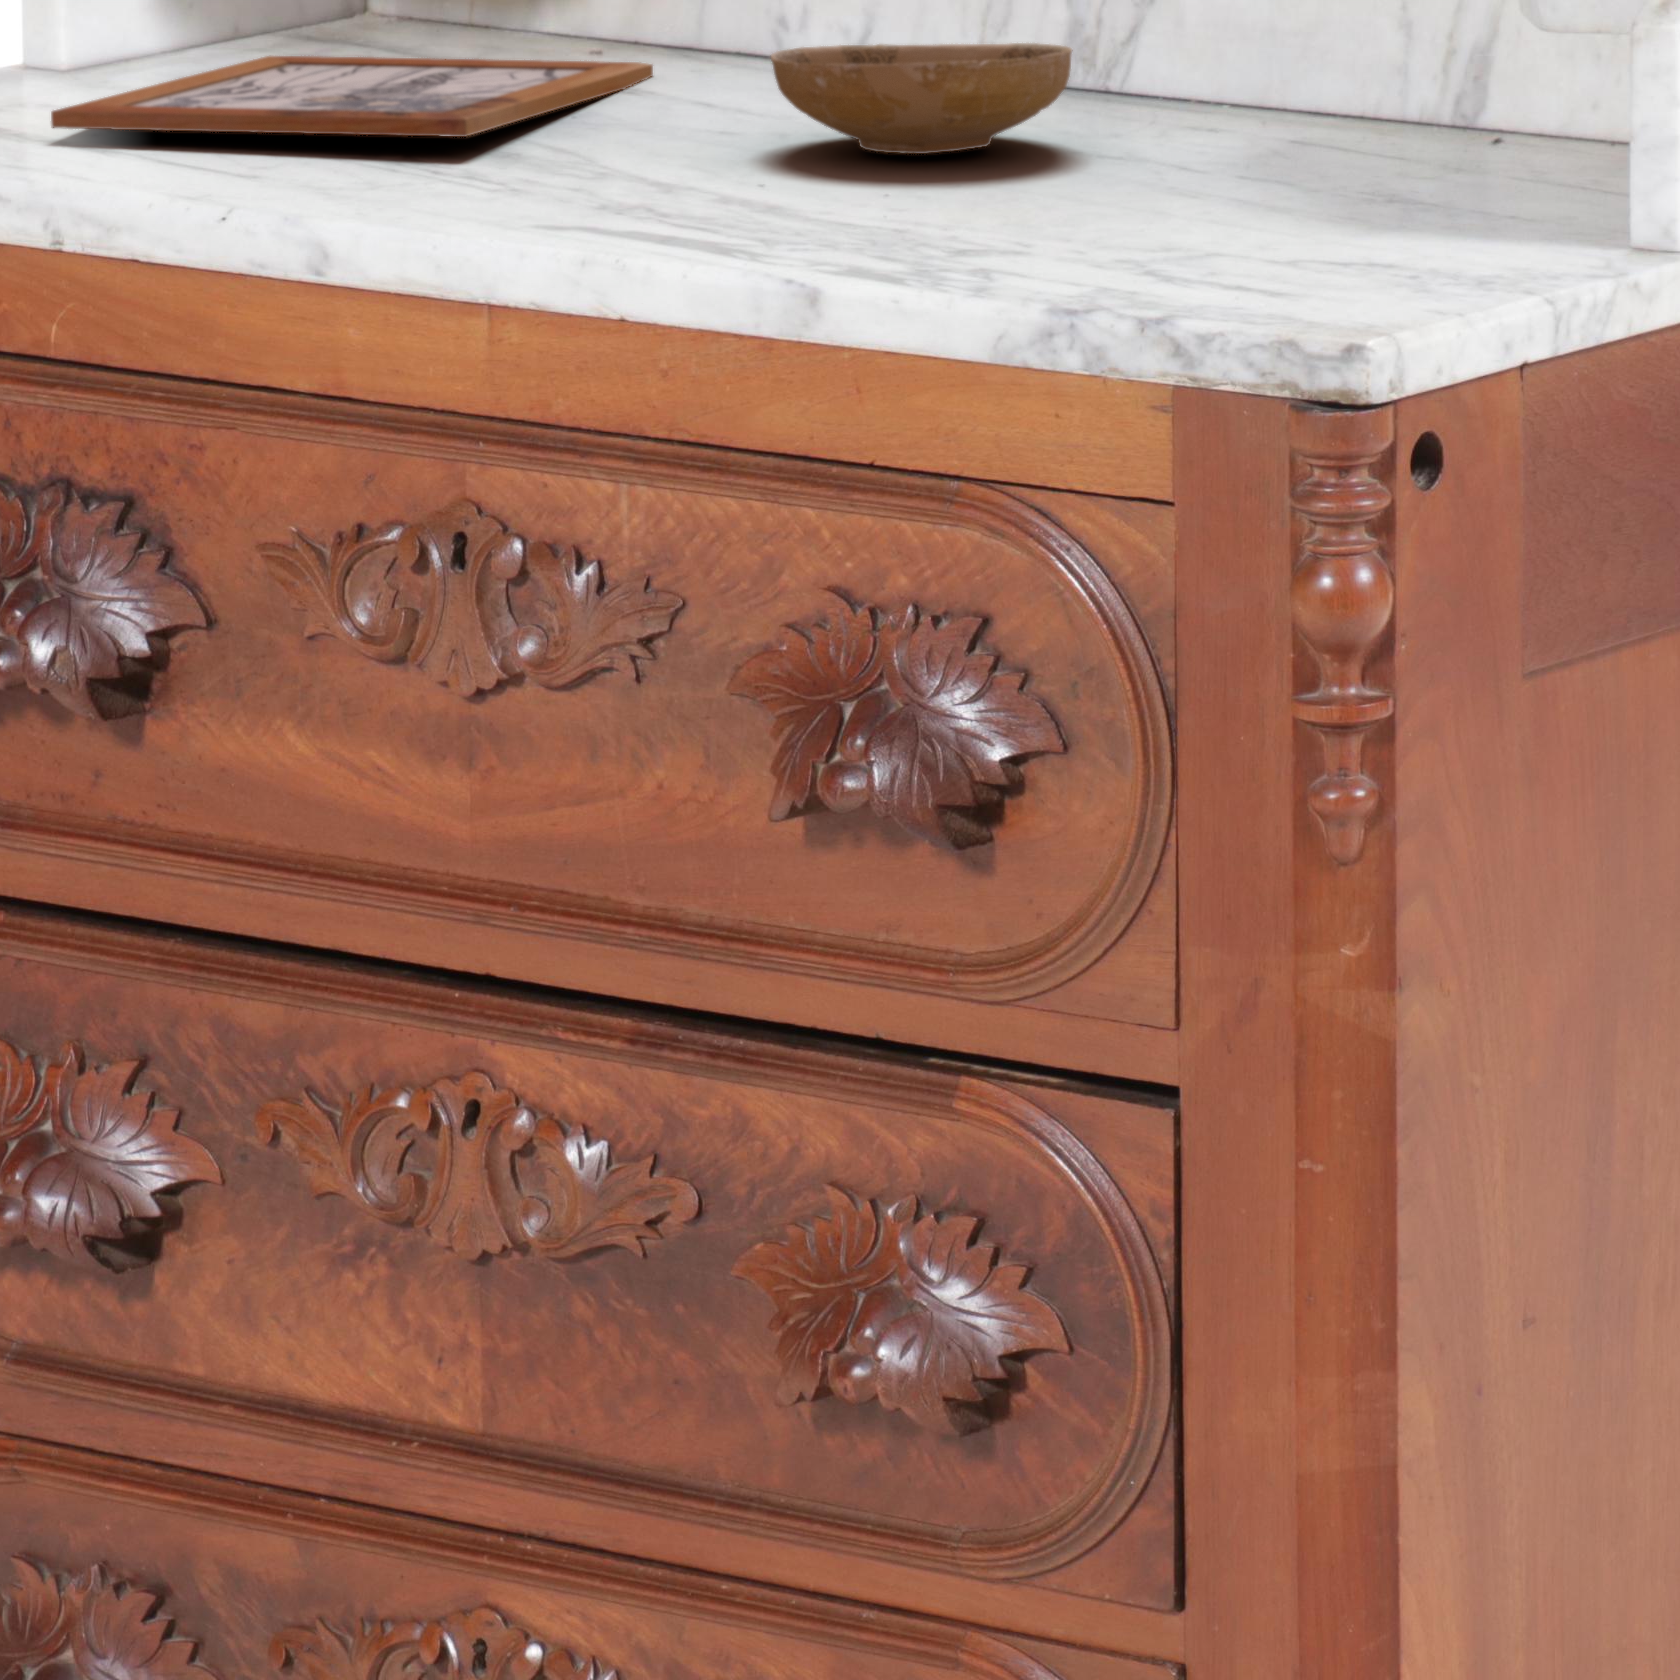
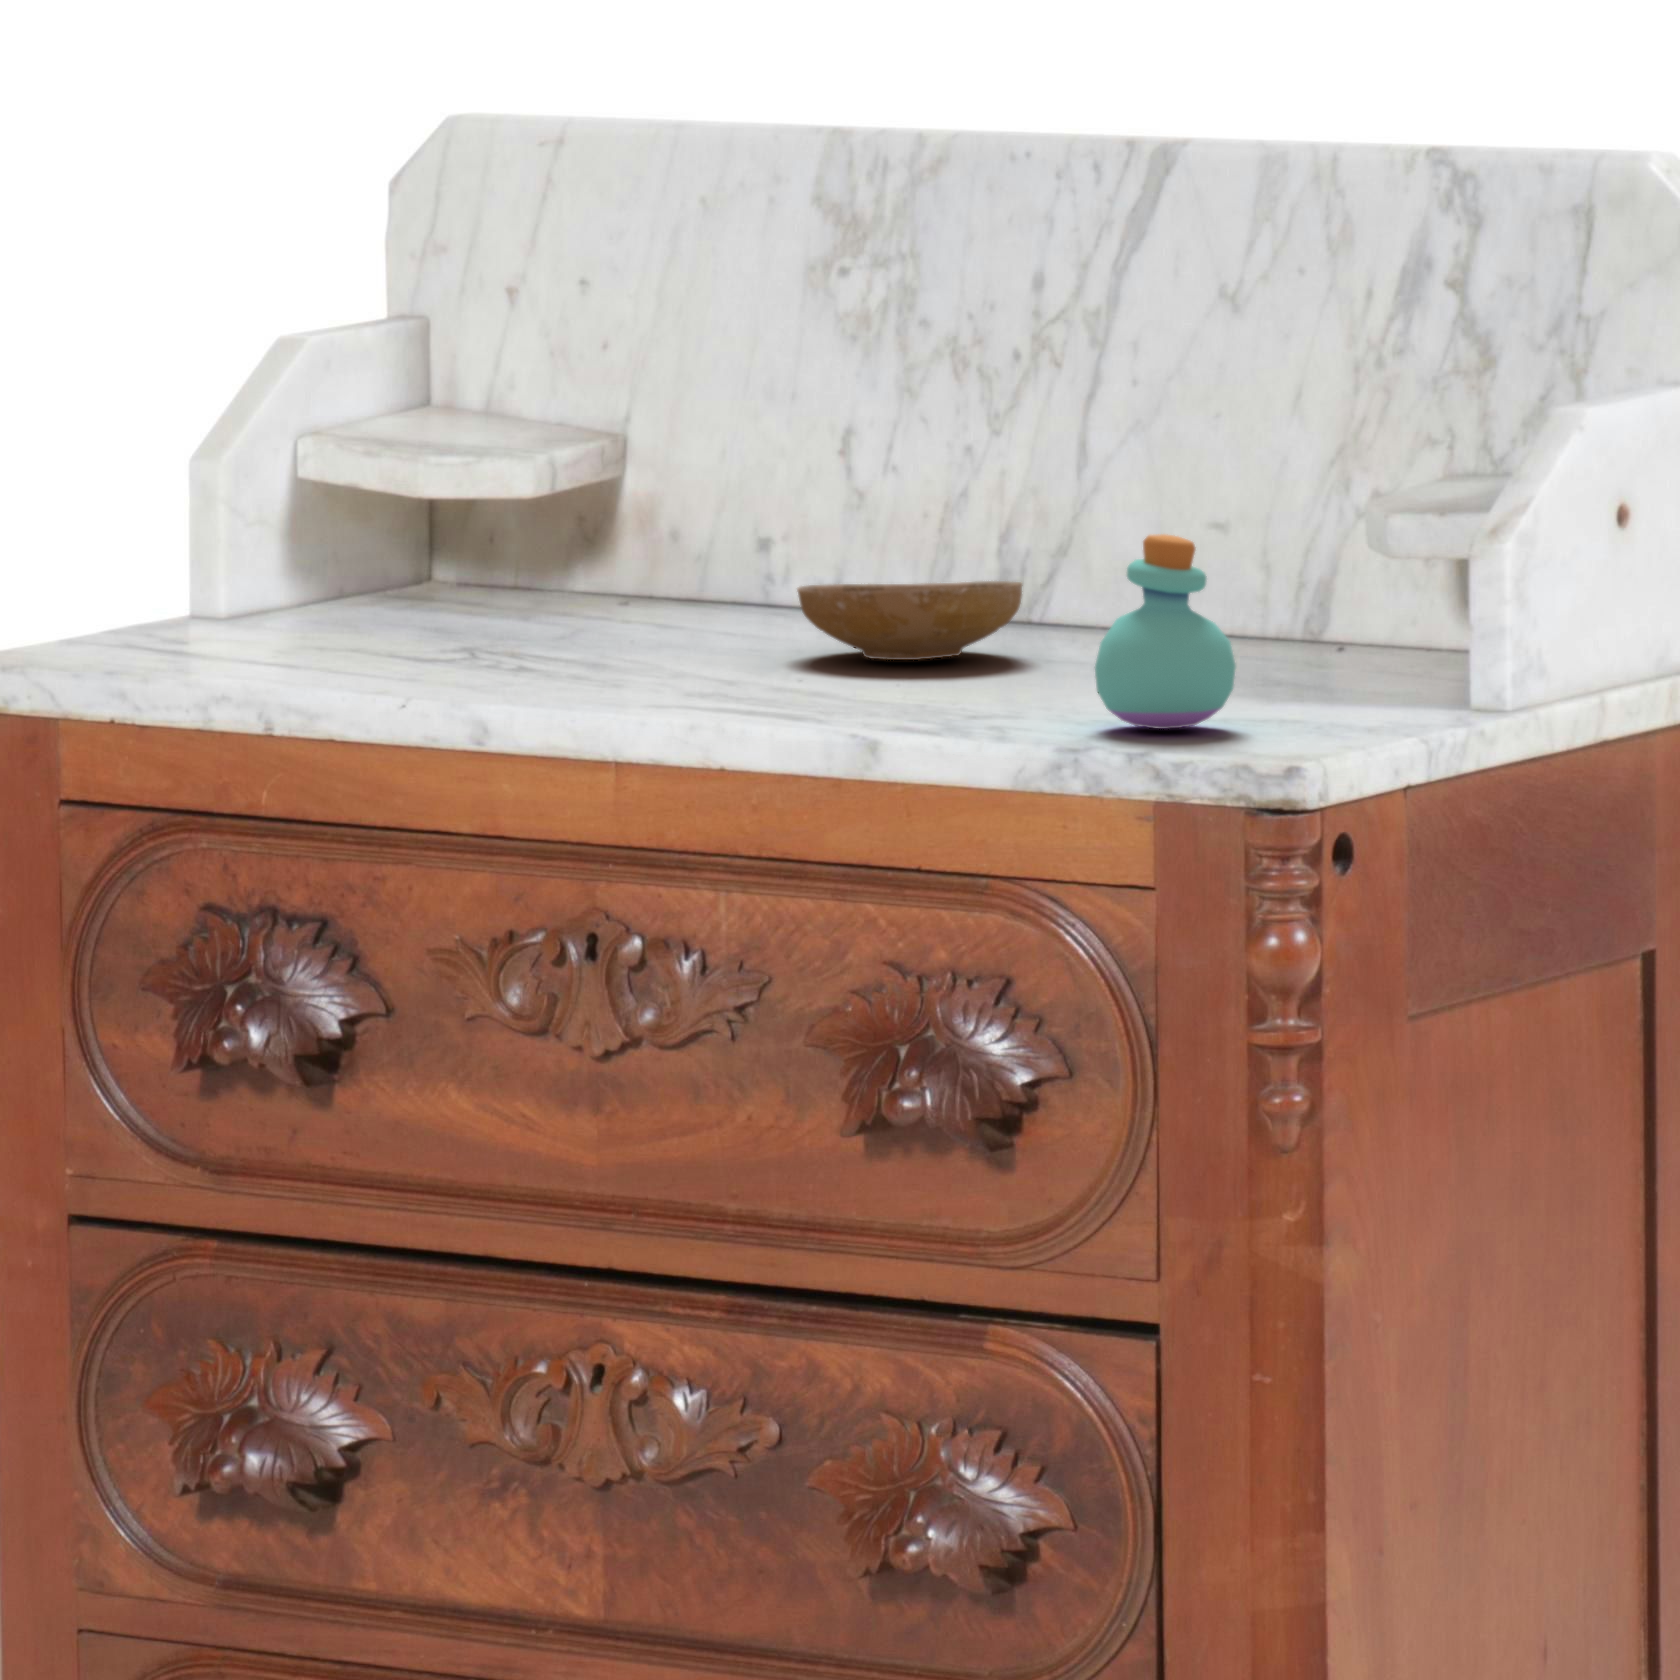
perfume bottle: none [1109,11,1302,277] -> present [1095,534,1236,729]
picture frame: present [51,56,653,137] -> none [249,606,676,650]

